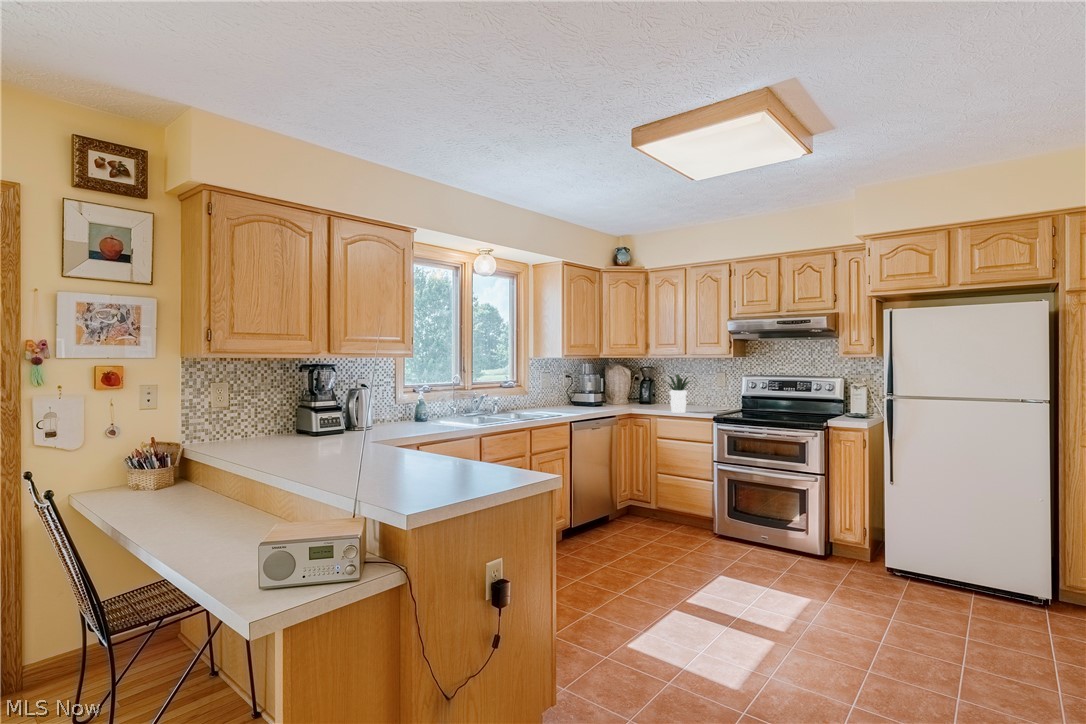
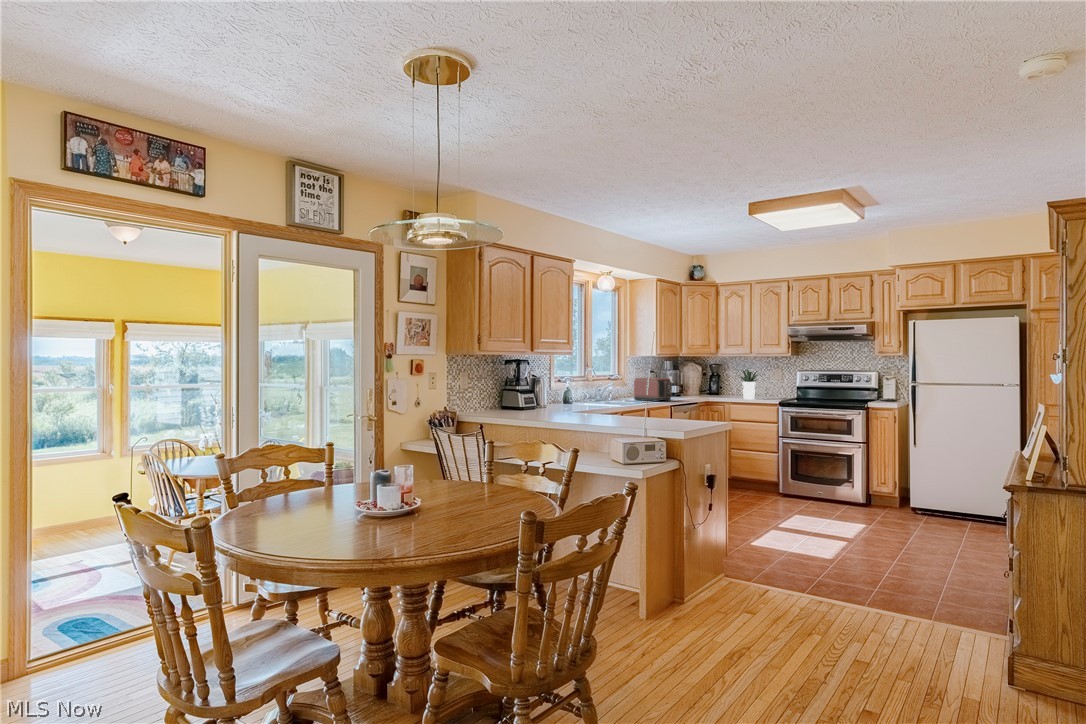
toaster: none [529,385,574,417] -> present [634,378,672,401]

